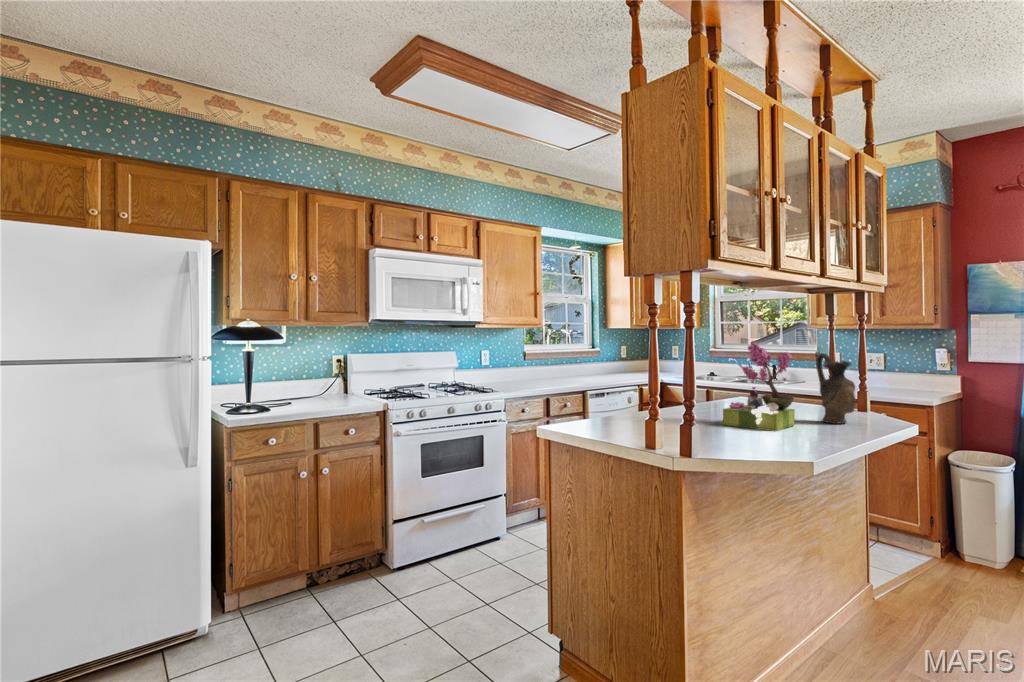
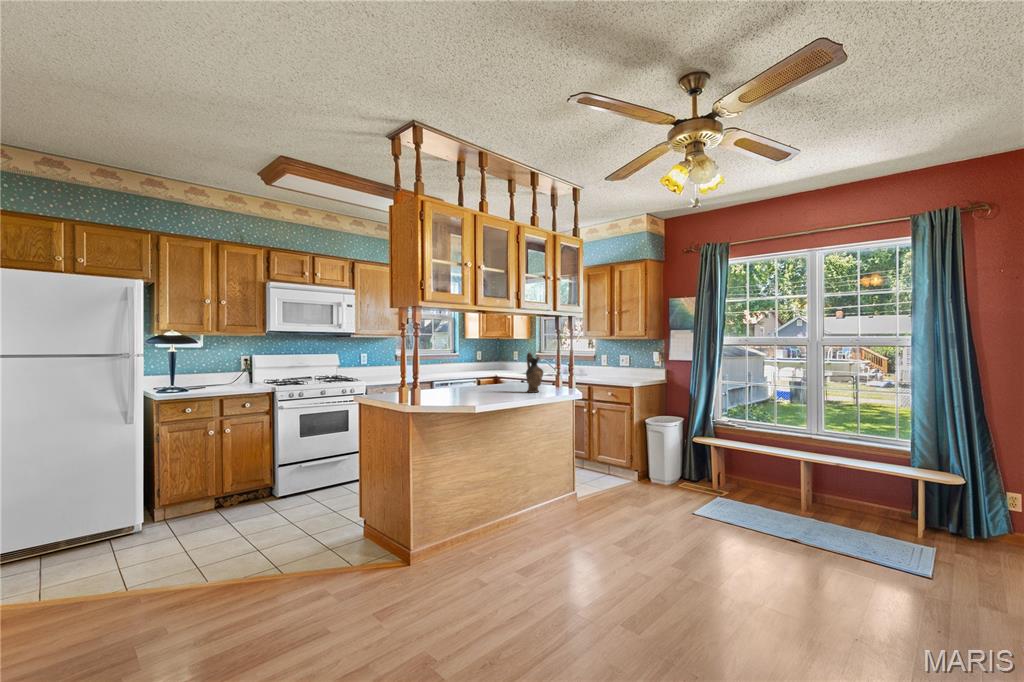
flower arrangement: present [723,342,795,431] -> none [463,345,504,396]

